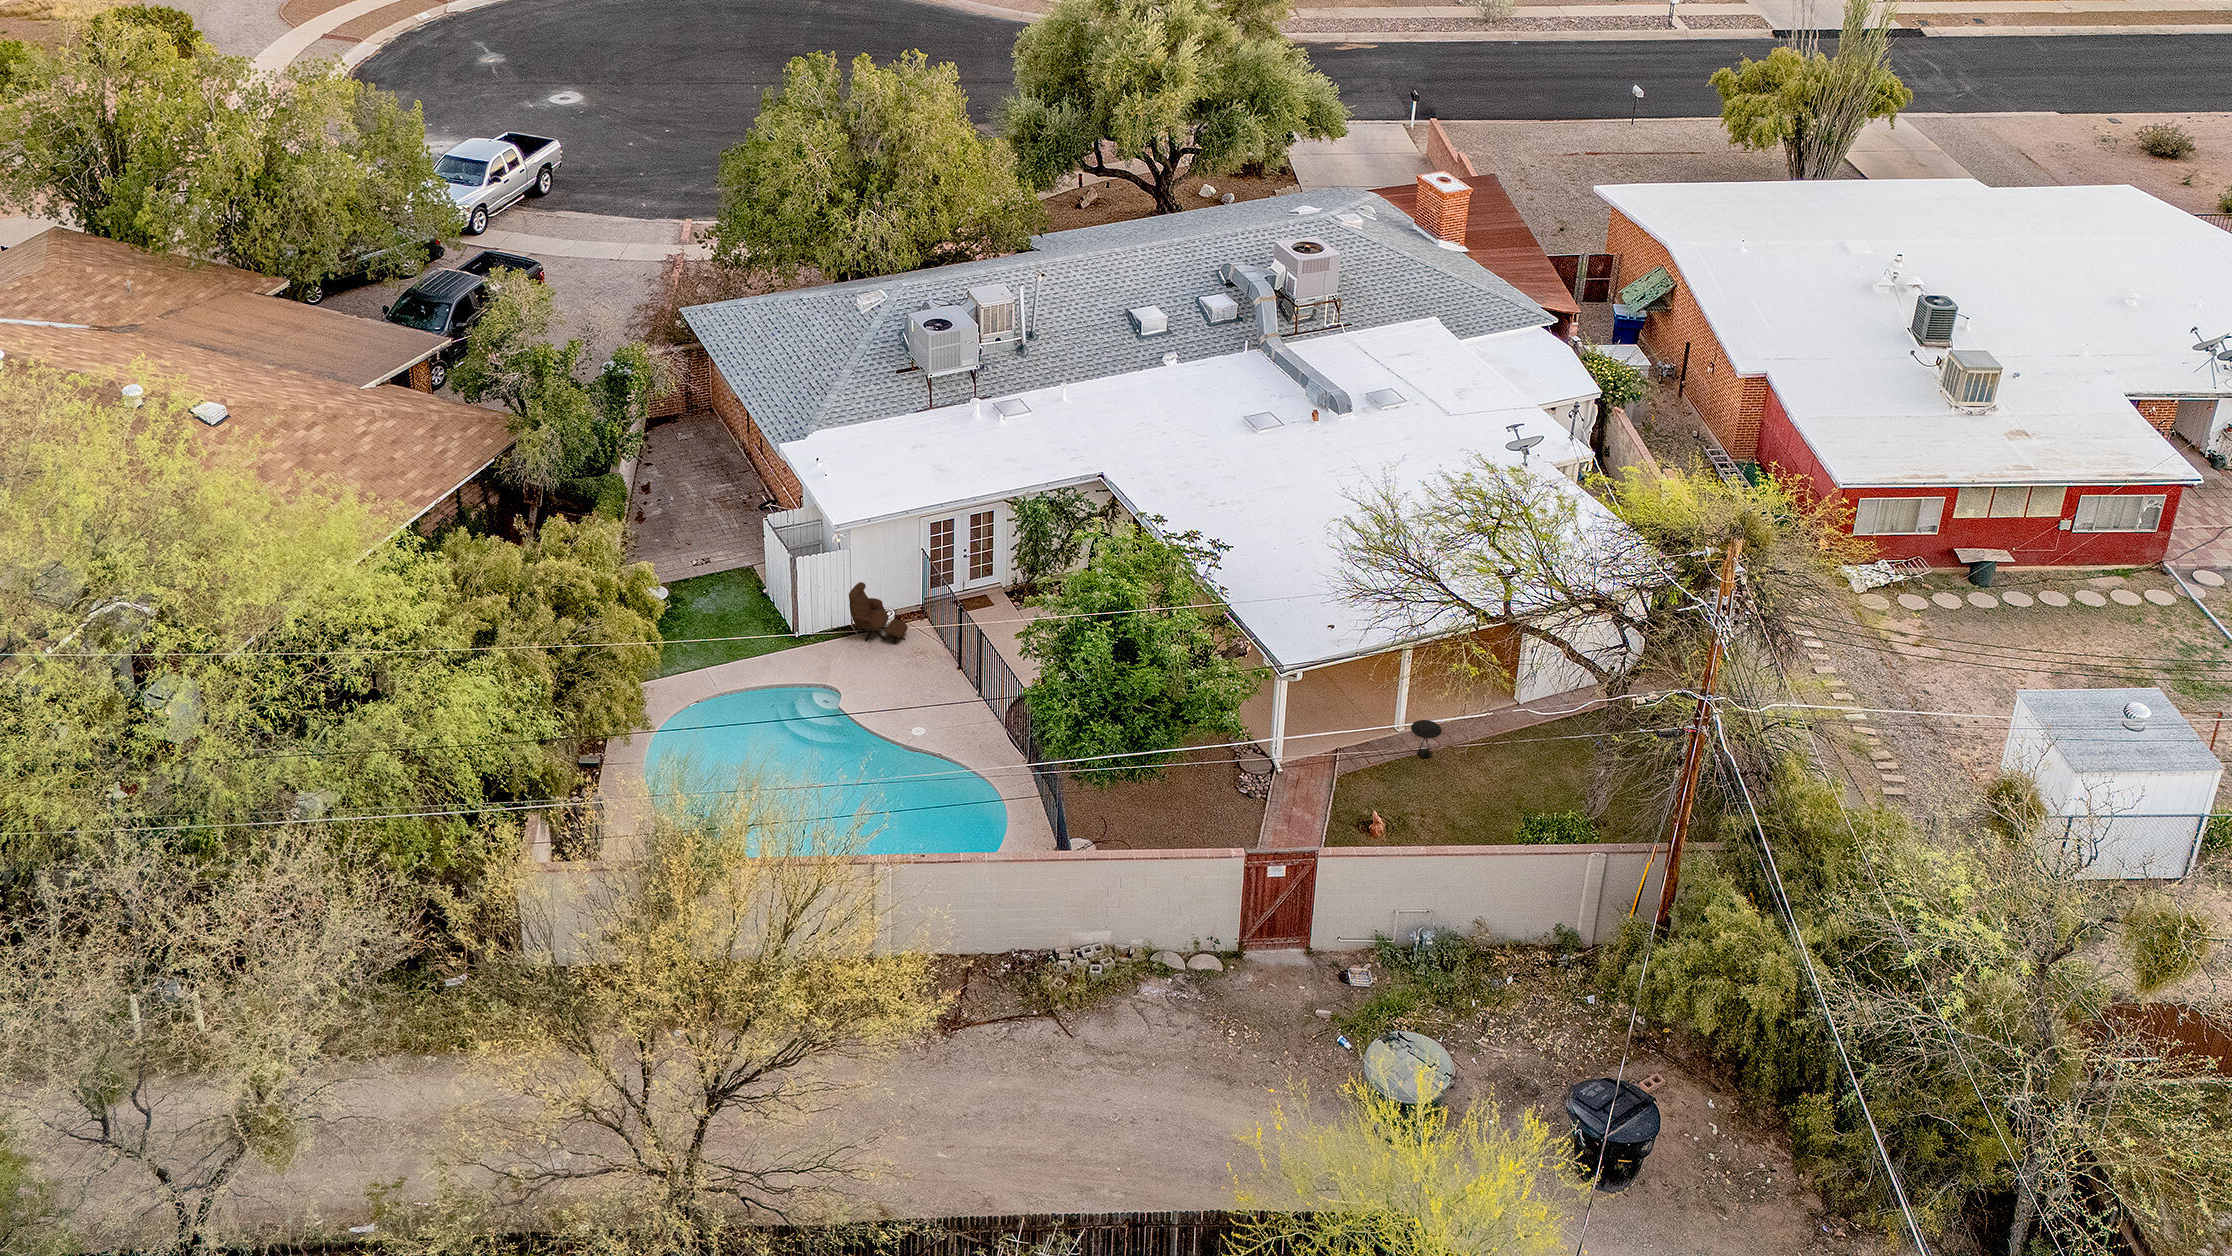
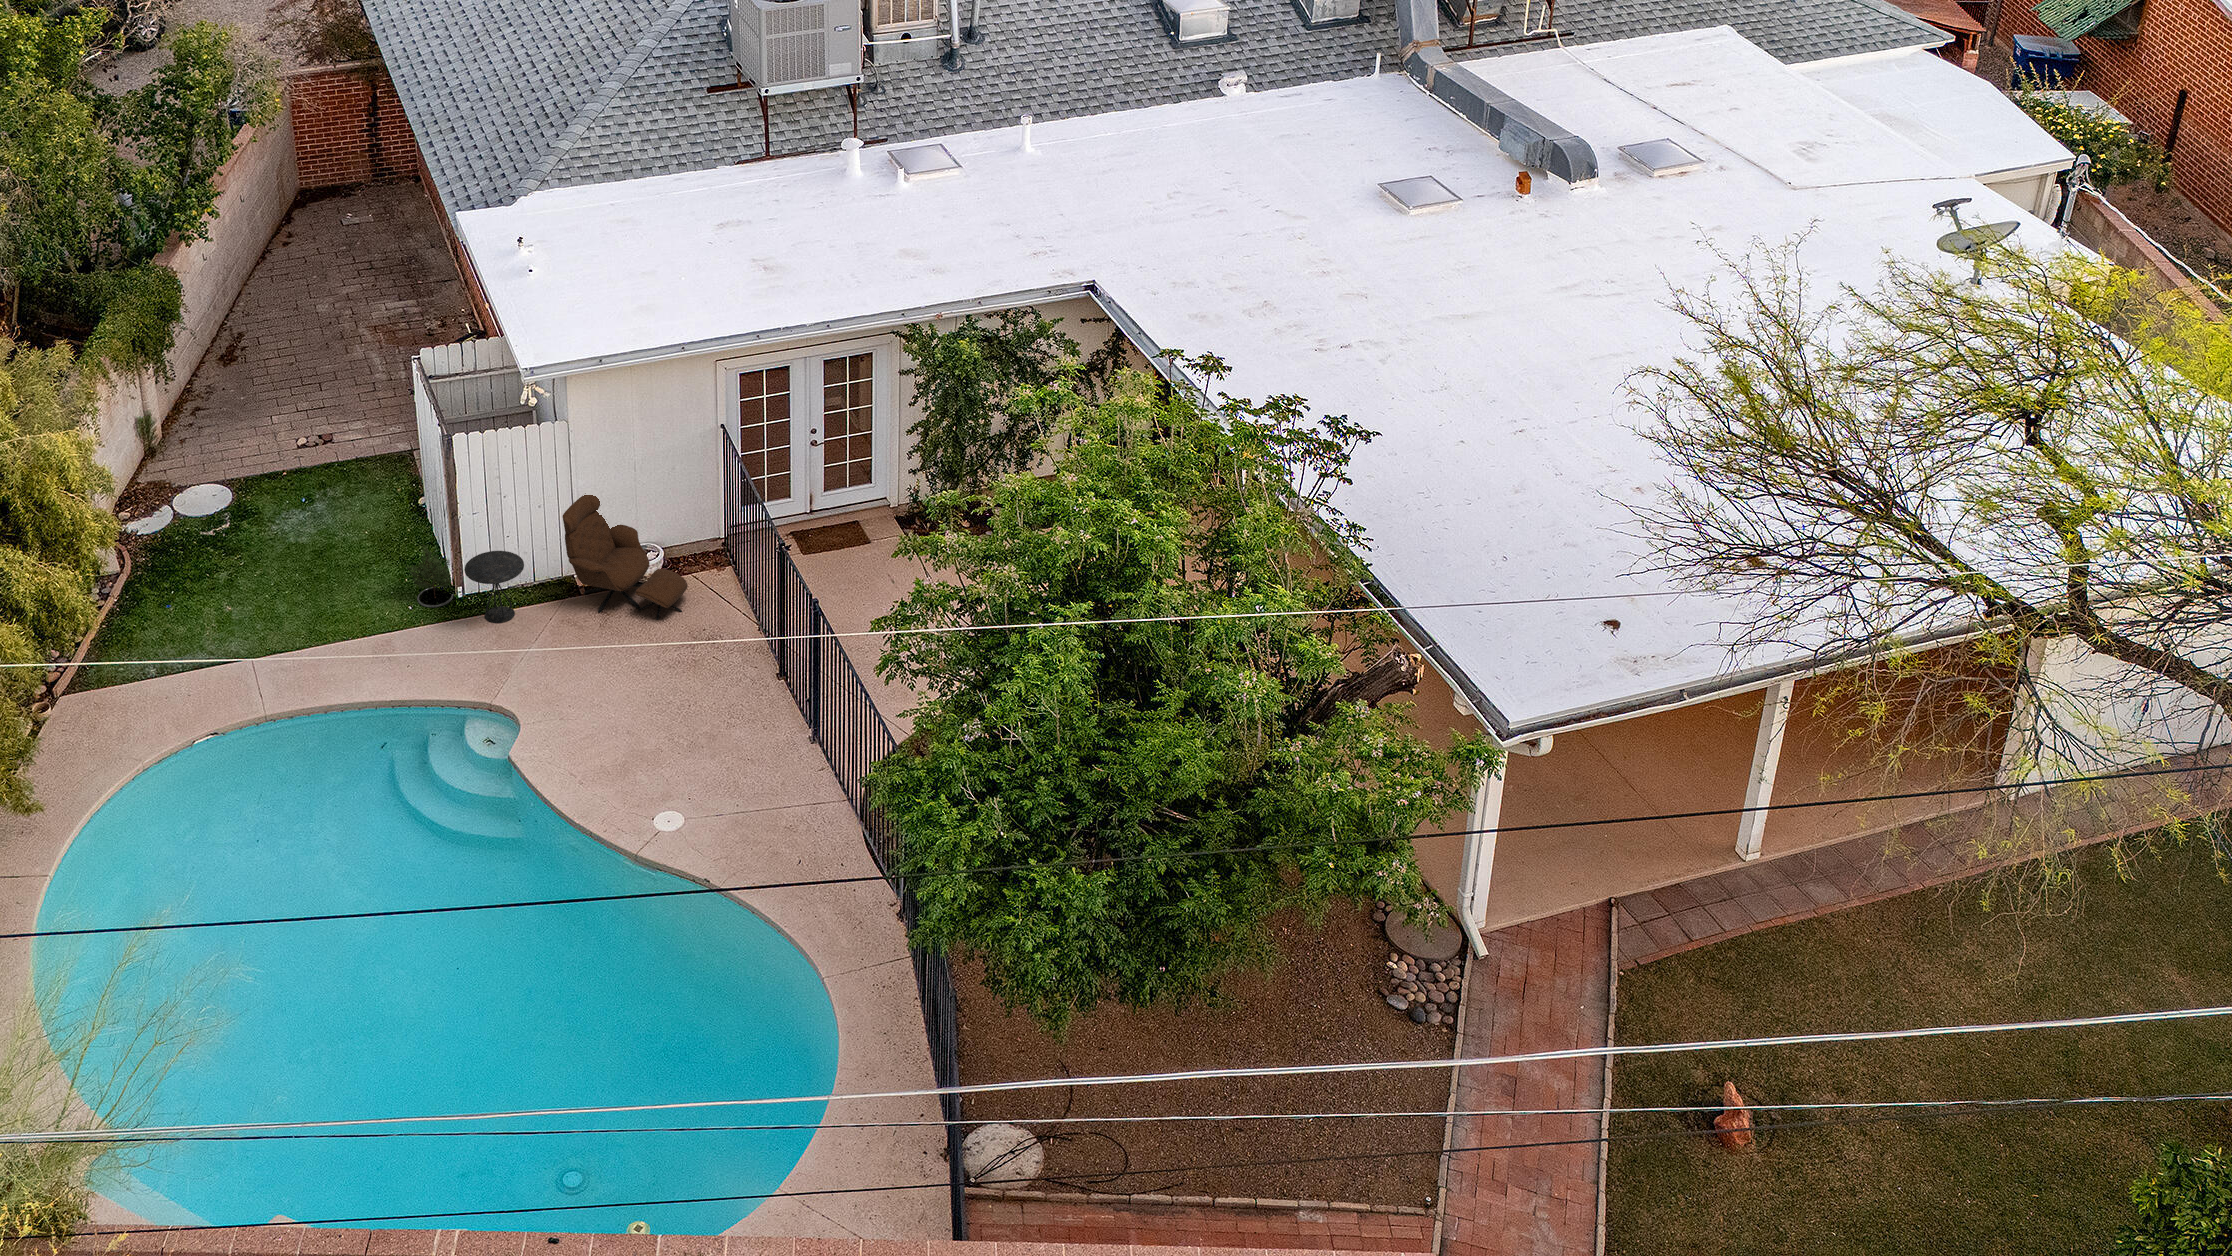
potted tree: none [772,610,795,641] -> present [407,545,453,607]
side table: present [1411,720,1442,758] -> present [464,551,524,623]

